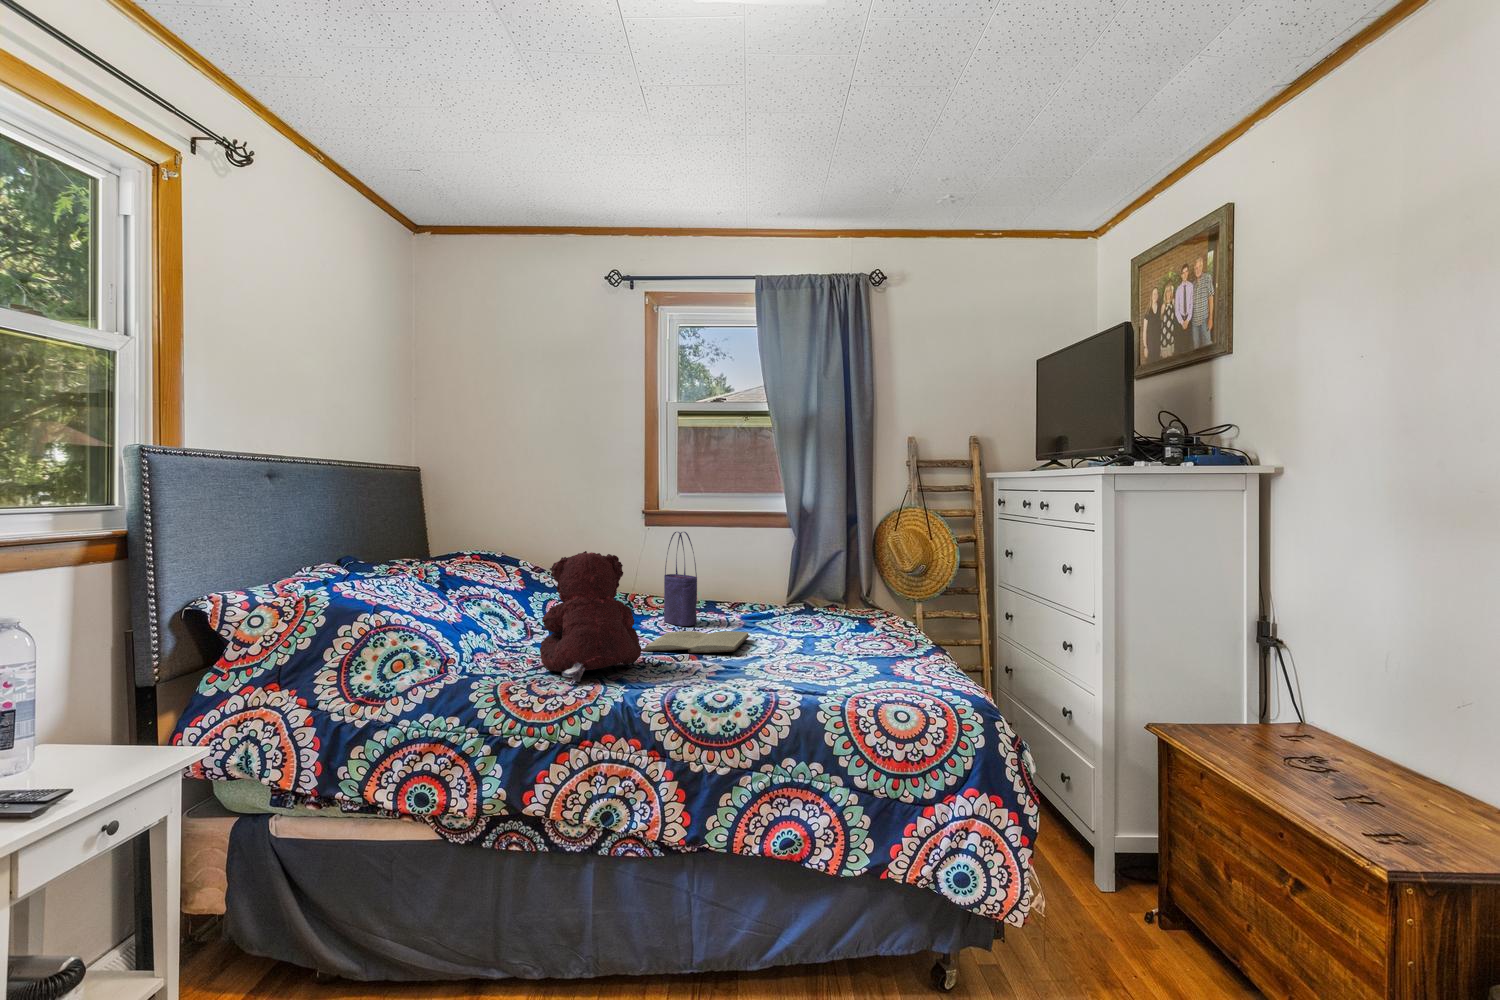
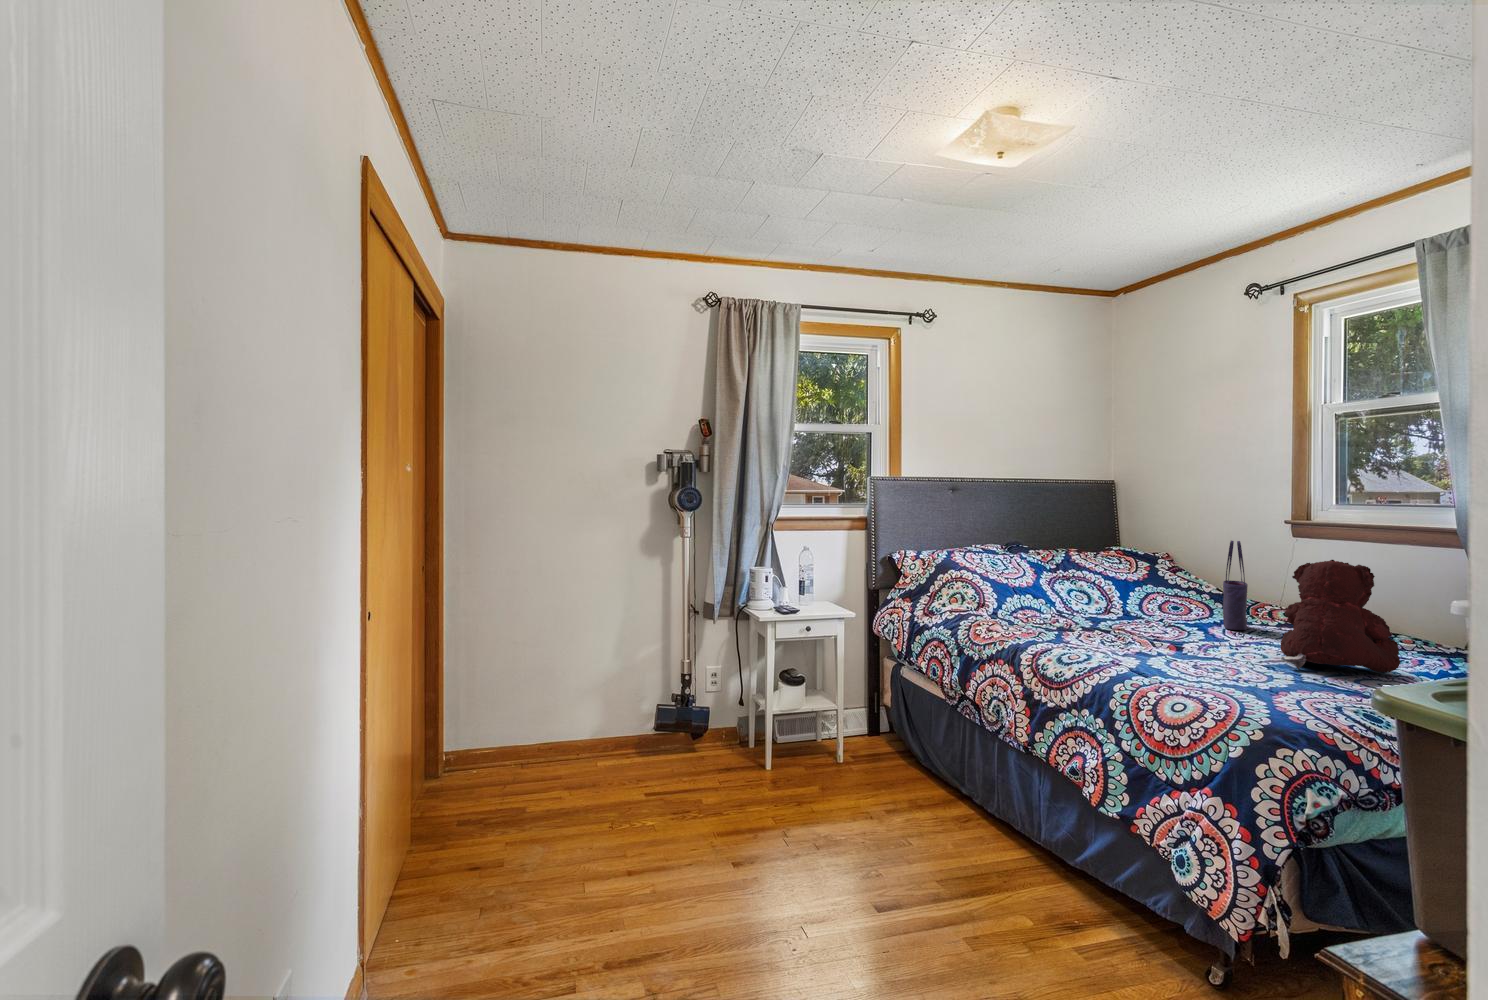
teddy bear: present [540,551,641,682] -> present [1280,560,1400,673]
book: present [642,631,750,653] -> none [1126,627,1249,645]

